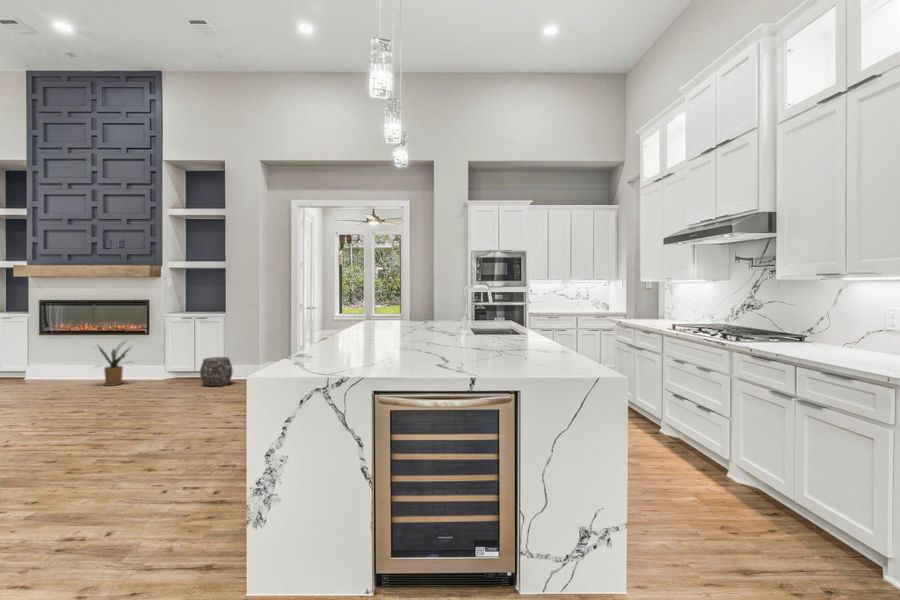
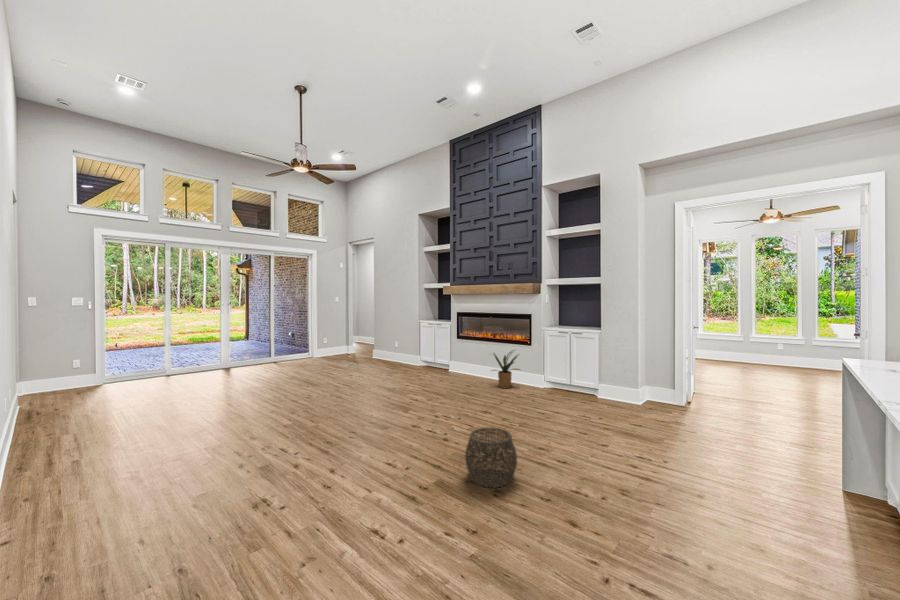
woven basket: present [200,357,233,386] -> present [465,428,517,488]

